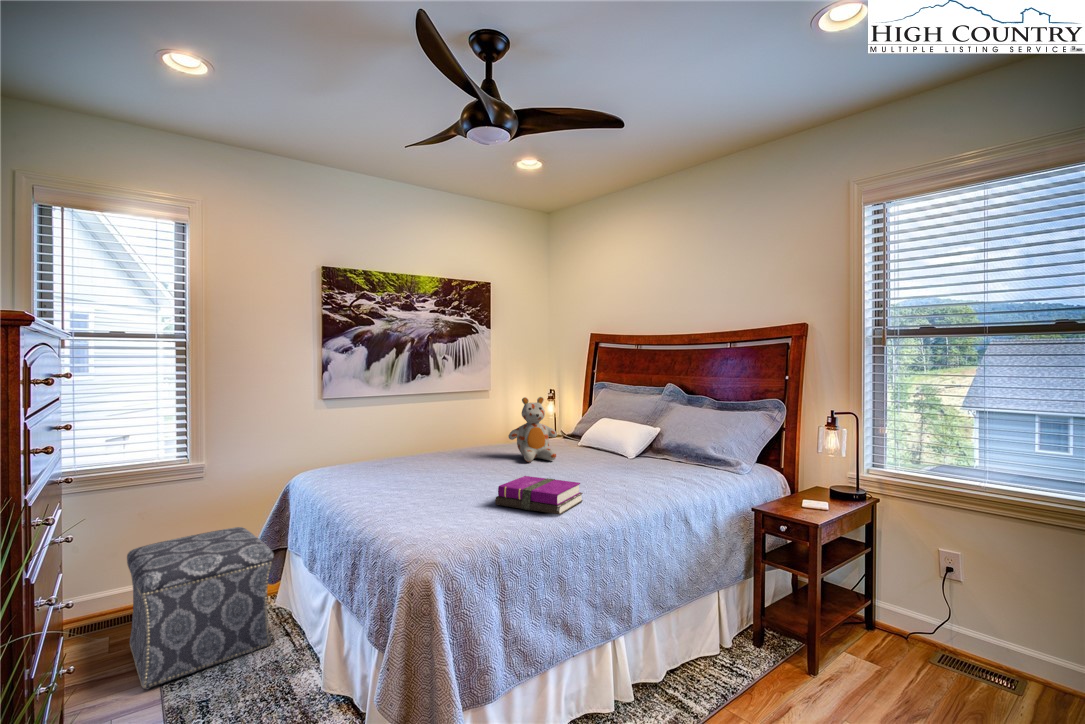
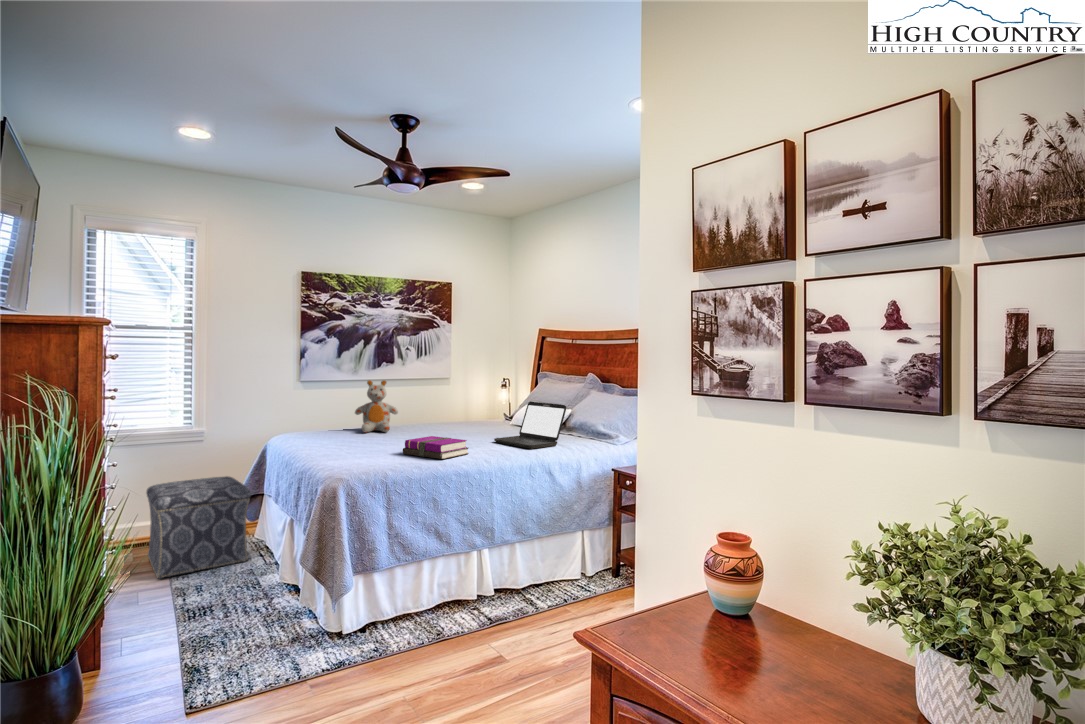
stuffed bear: present [509,397,557,462] -> present [355,380,398,432]
laptop: none [592,422,684,488] -> present [494,401,566,449]

